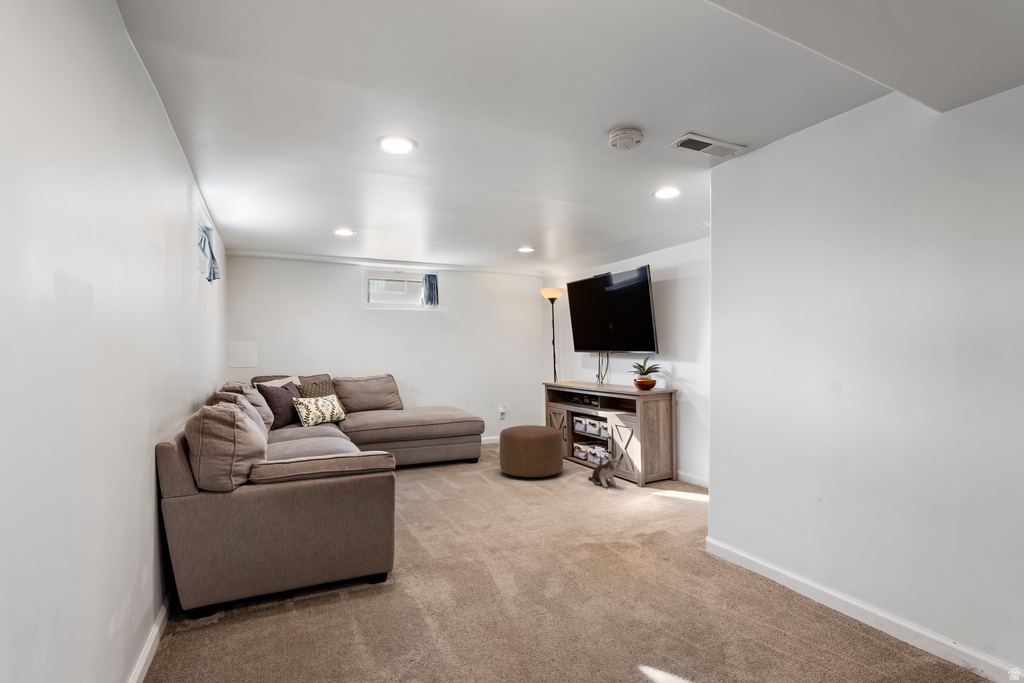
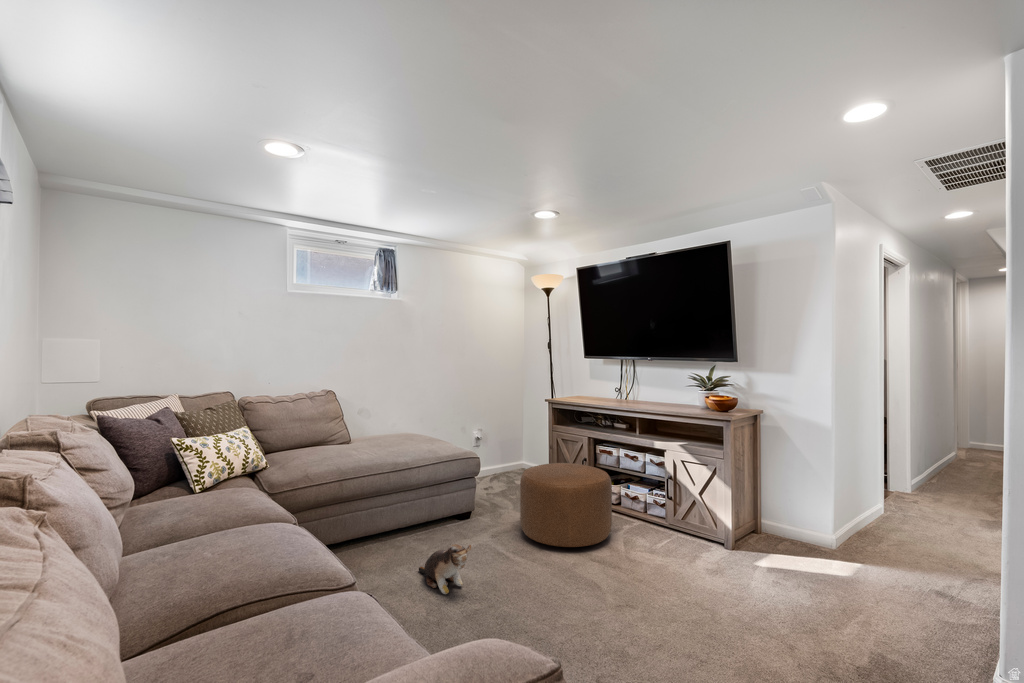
plush toy: present [588,459,621,487] -> present [419,544,471,594]

